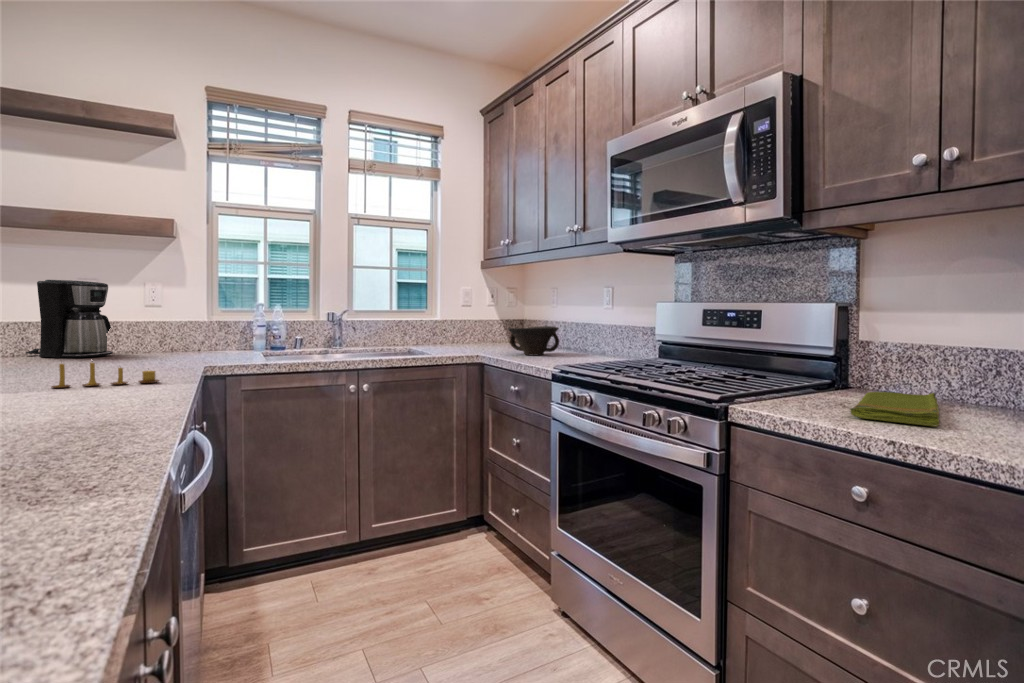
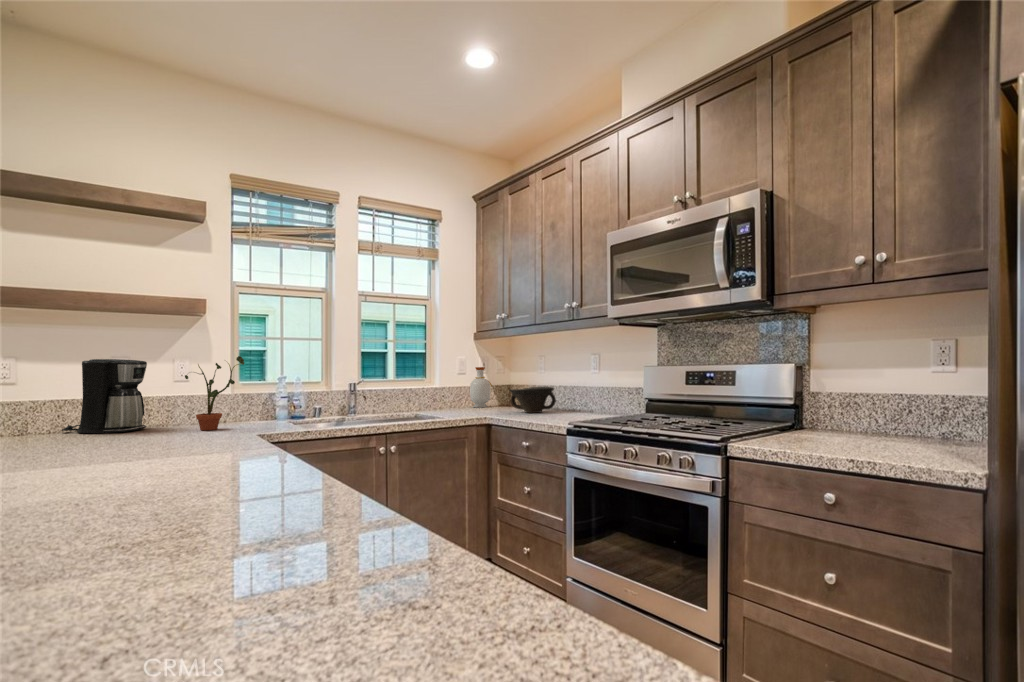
potted plant: none [139,281,213,359] -> present [185,356,244,430]
bottle: none [475,303,499,347] -> present [470,367,492,407]
candle: present [51,362,159,388] -> none [160,432,247,459]
dish towel: present [850,392,939,427] -> none [818,429,879,452]

